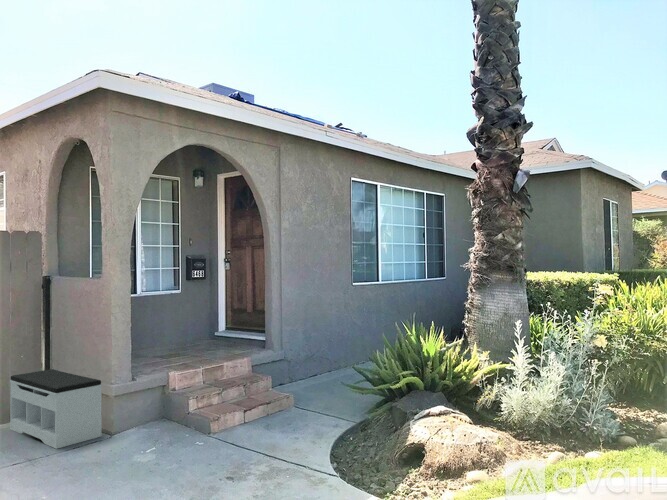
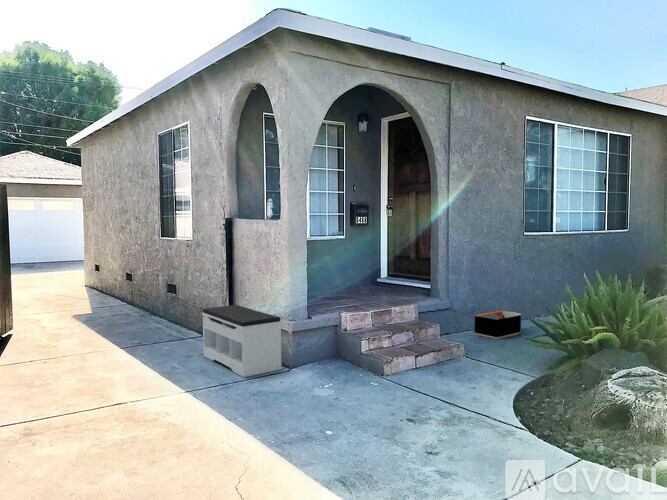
storage bin: none [308,361,352,388] -> present [475,311,521,339]

